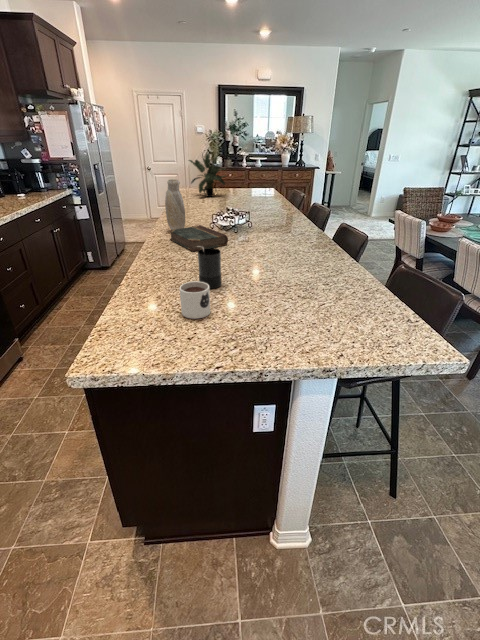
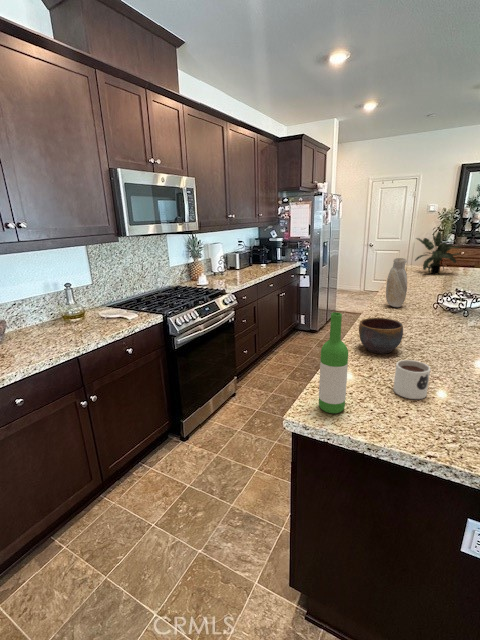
book: present [169,225,228,251] -> none [386,303,455,329]
wine bottle: none [93,241,135,355] -> present [319,312,348,413]
bowl: none [141,244,185,281] -> present [359,318,403,354]
candle: present [198,246,221,289] -> none [416,325,448,371]

